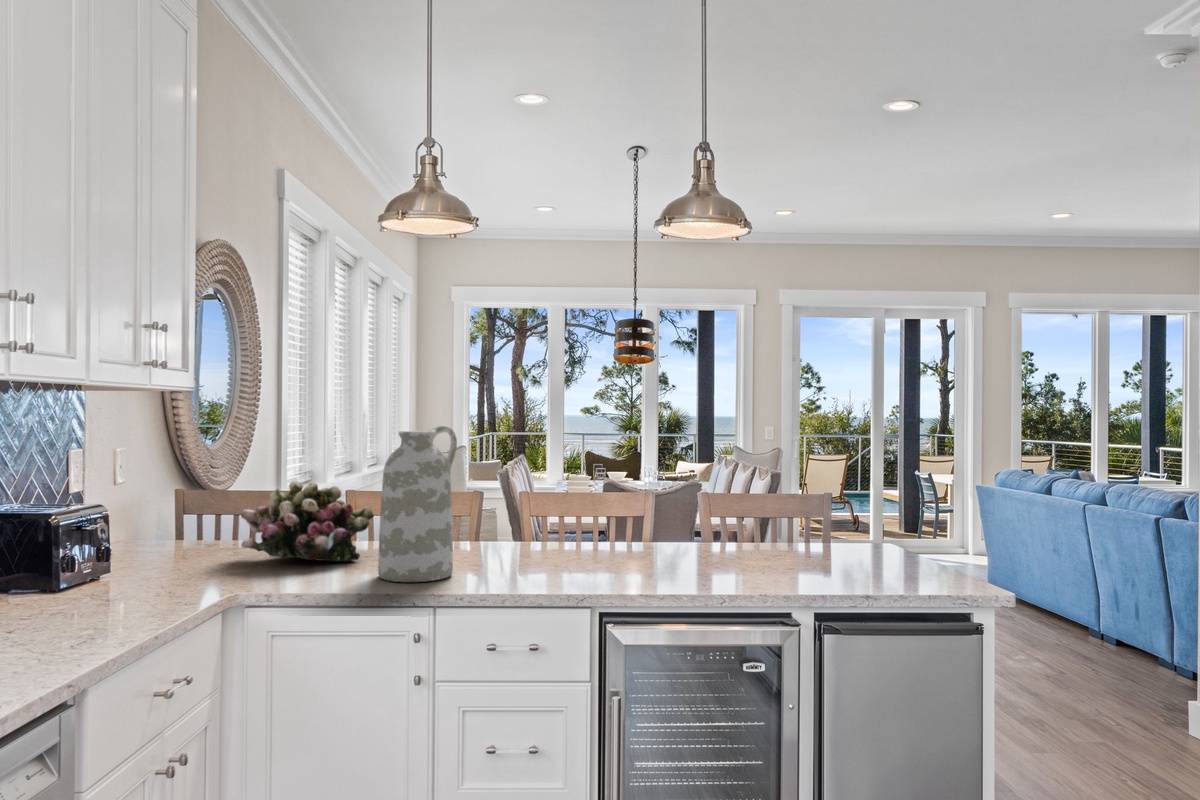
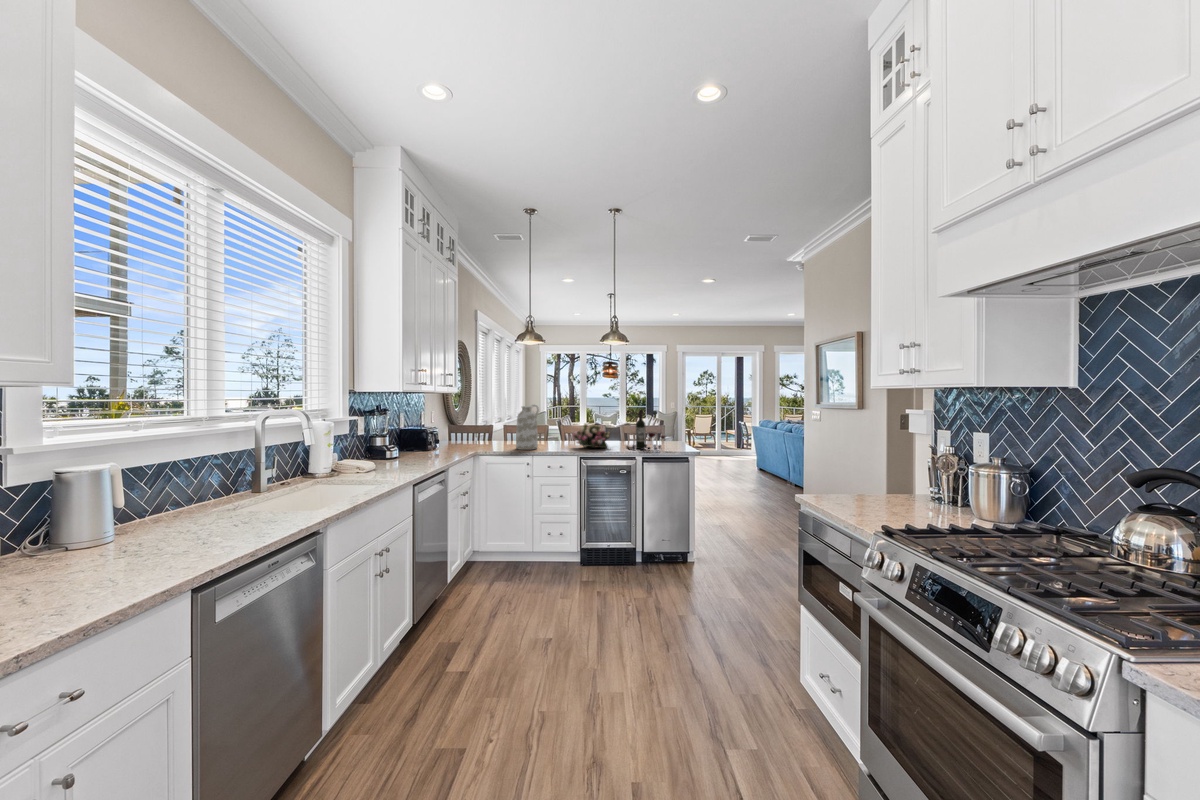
wine bottle: none [745,443,887,579] -> present [626,410,666,450]
flower arrangement: present [241,480,374,561] -> present [572,423,610,448]

